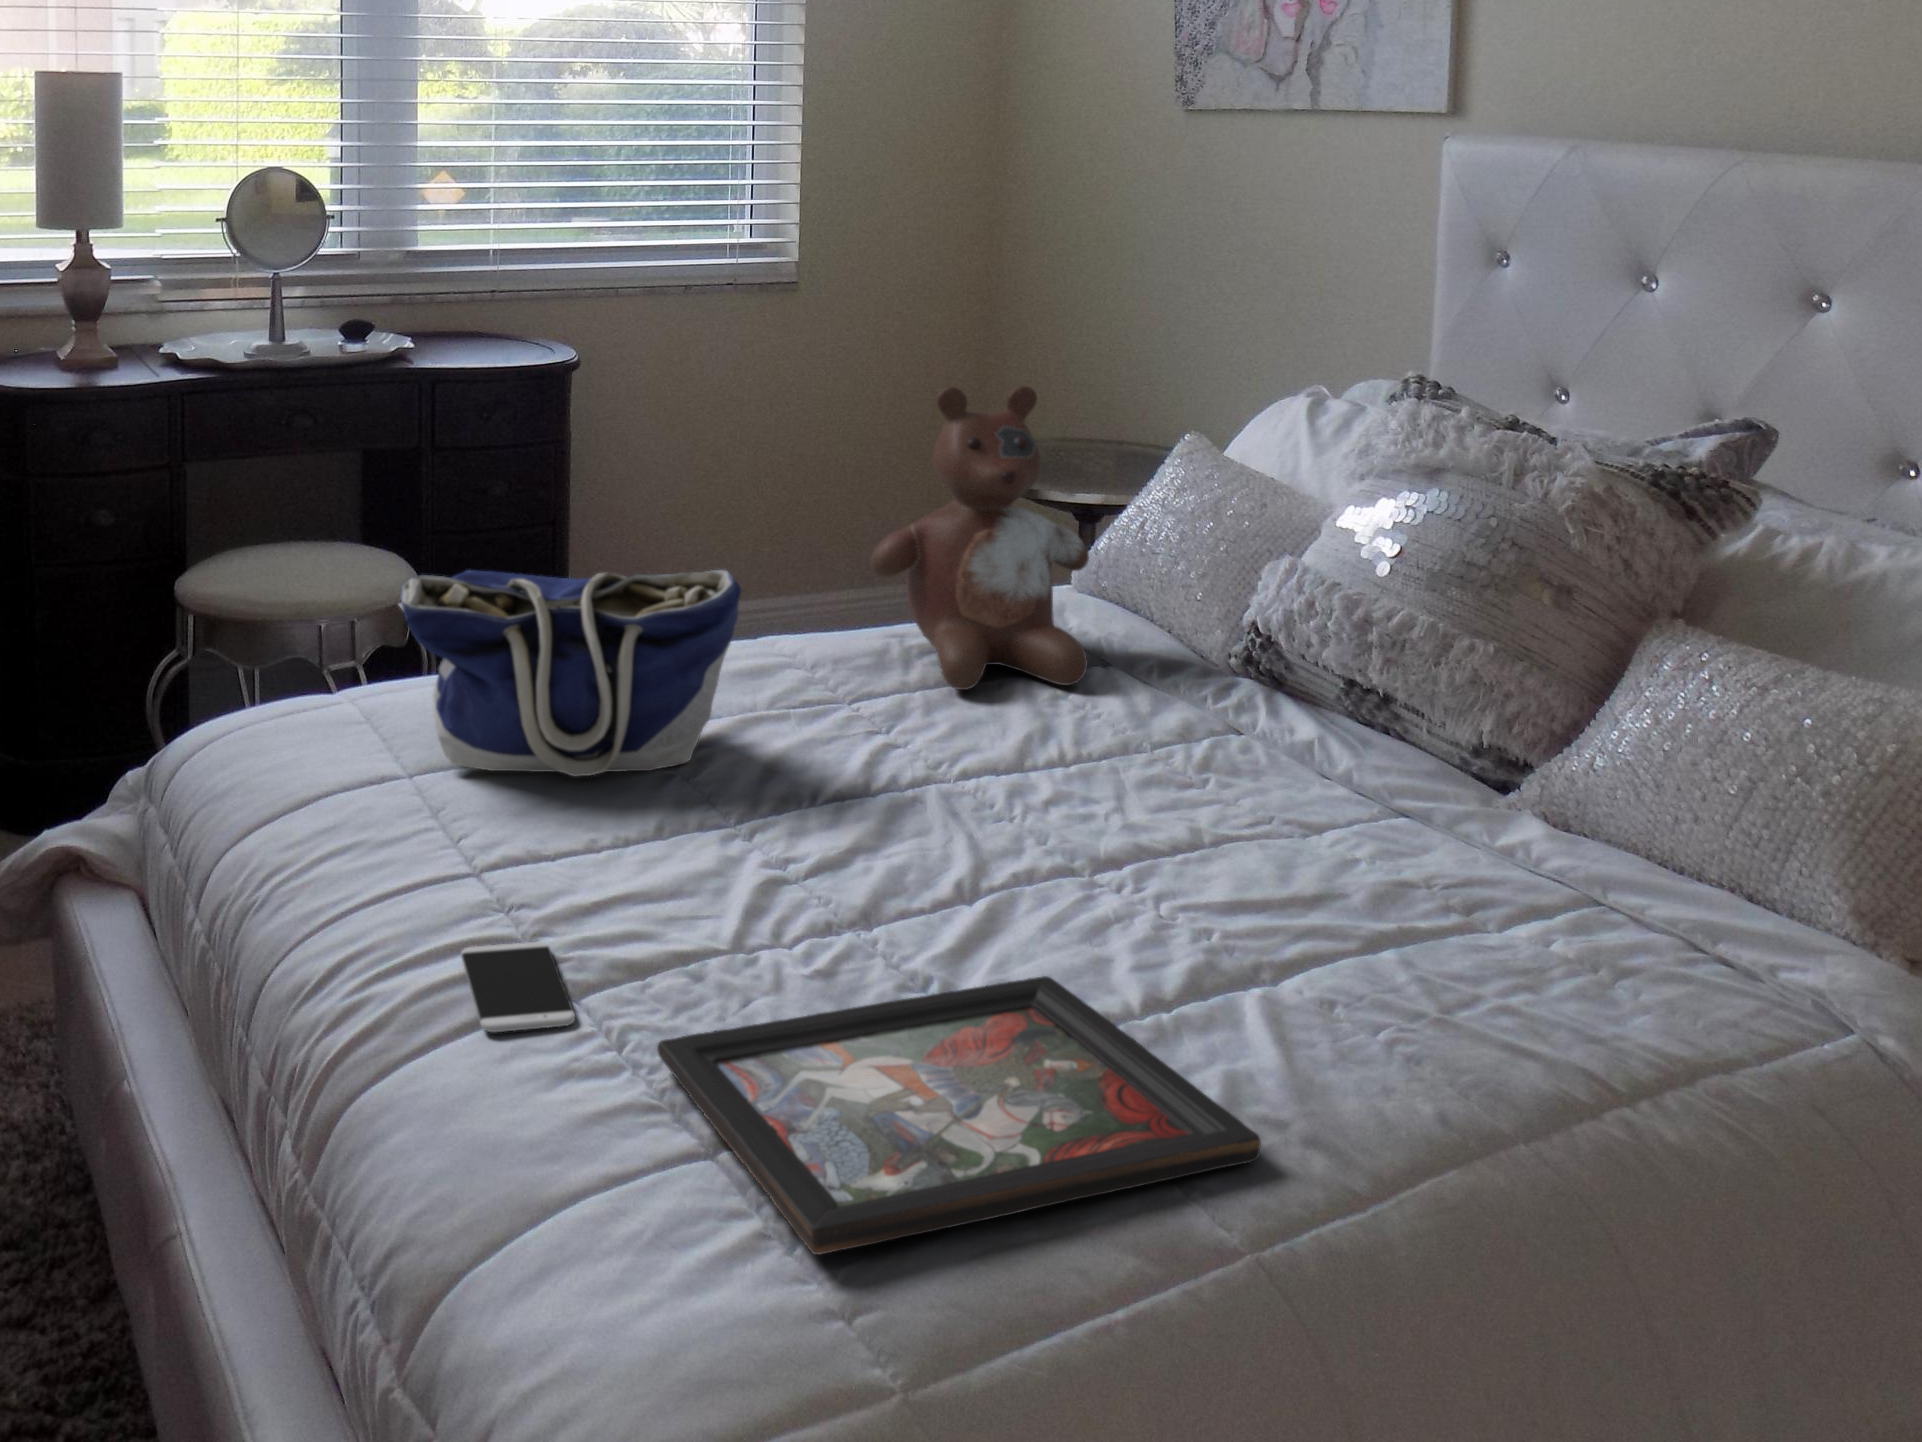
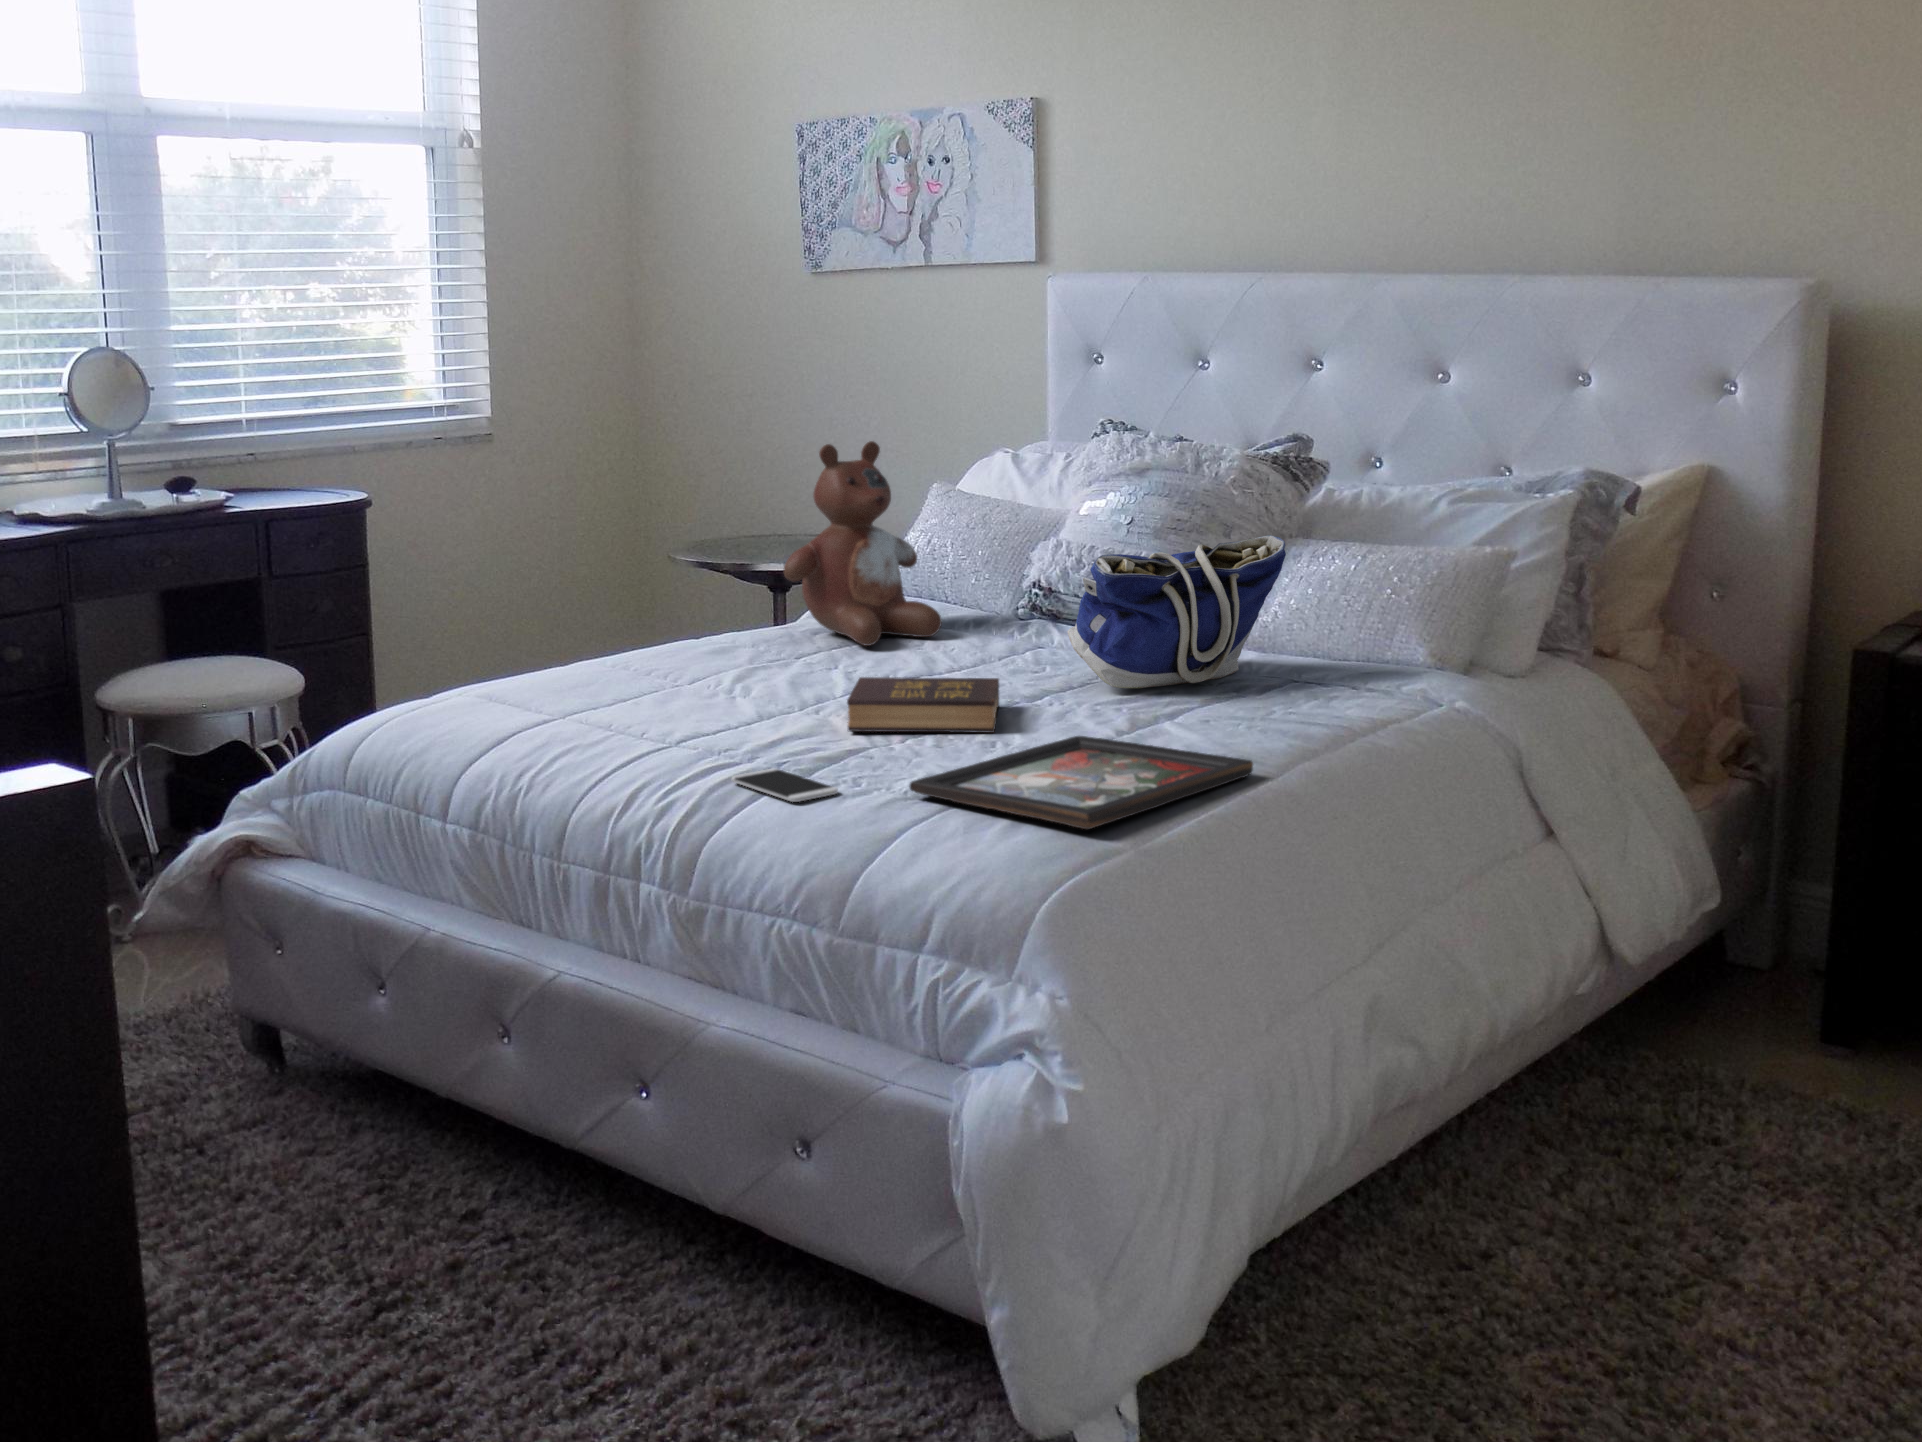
tote bag: present [399,570,741,776] -> present [1067,535,1286,688]
hardback book: none [737,777,1019,928] -> present [847,677,999,733]

